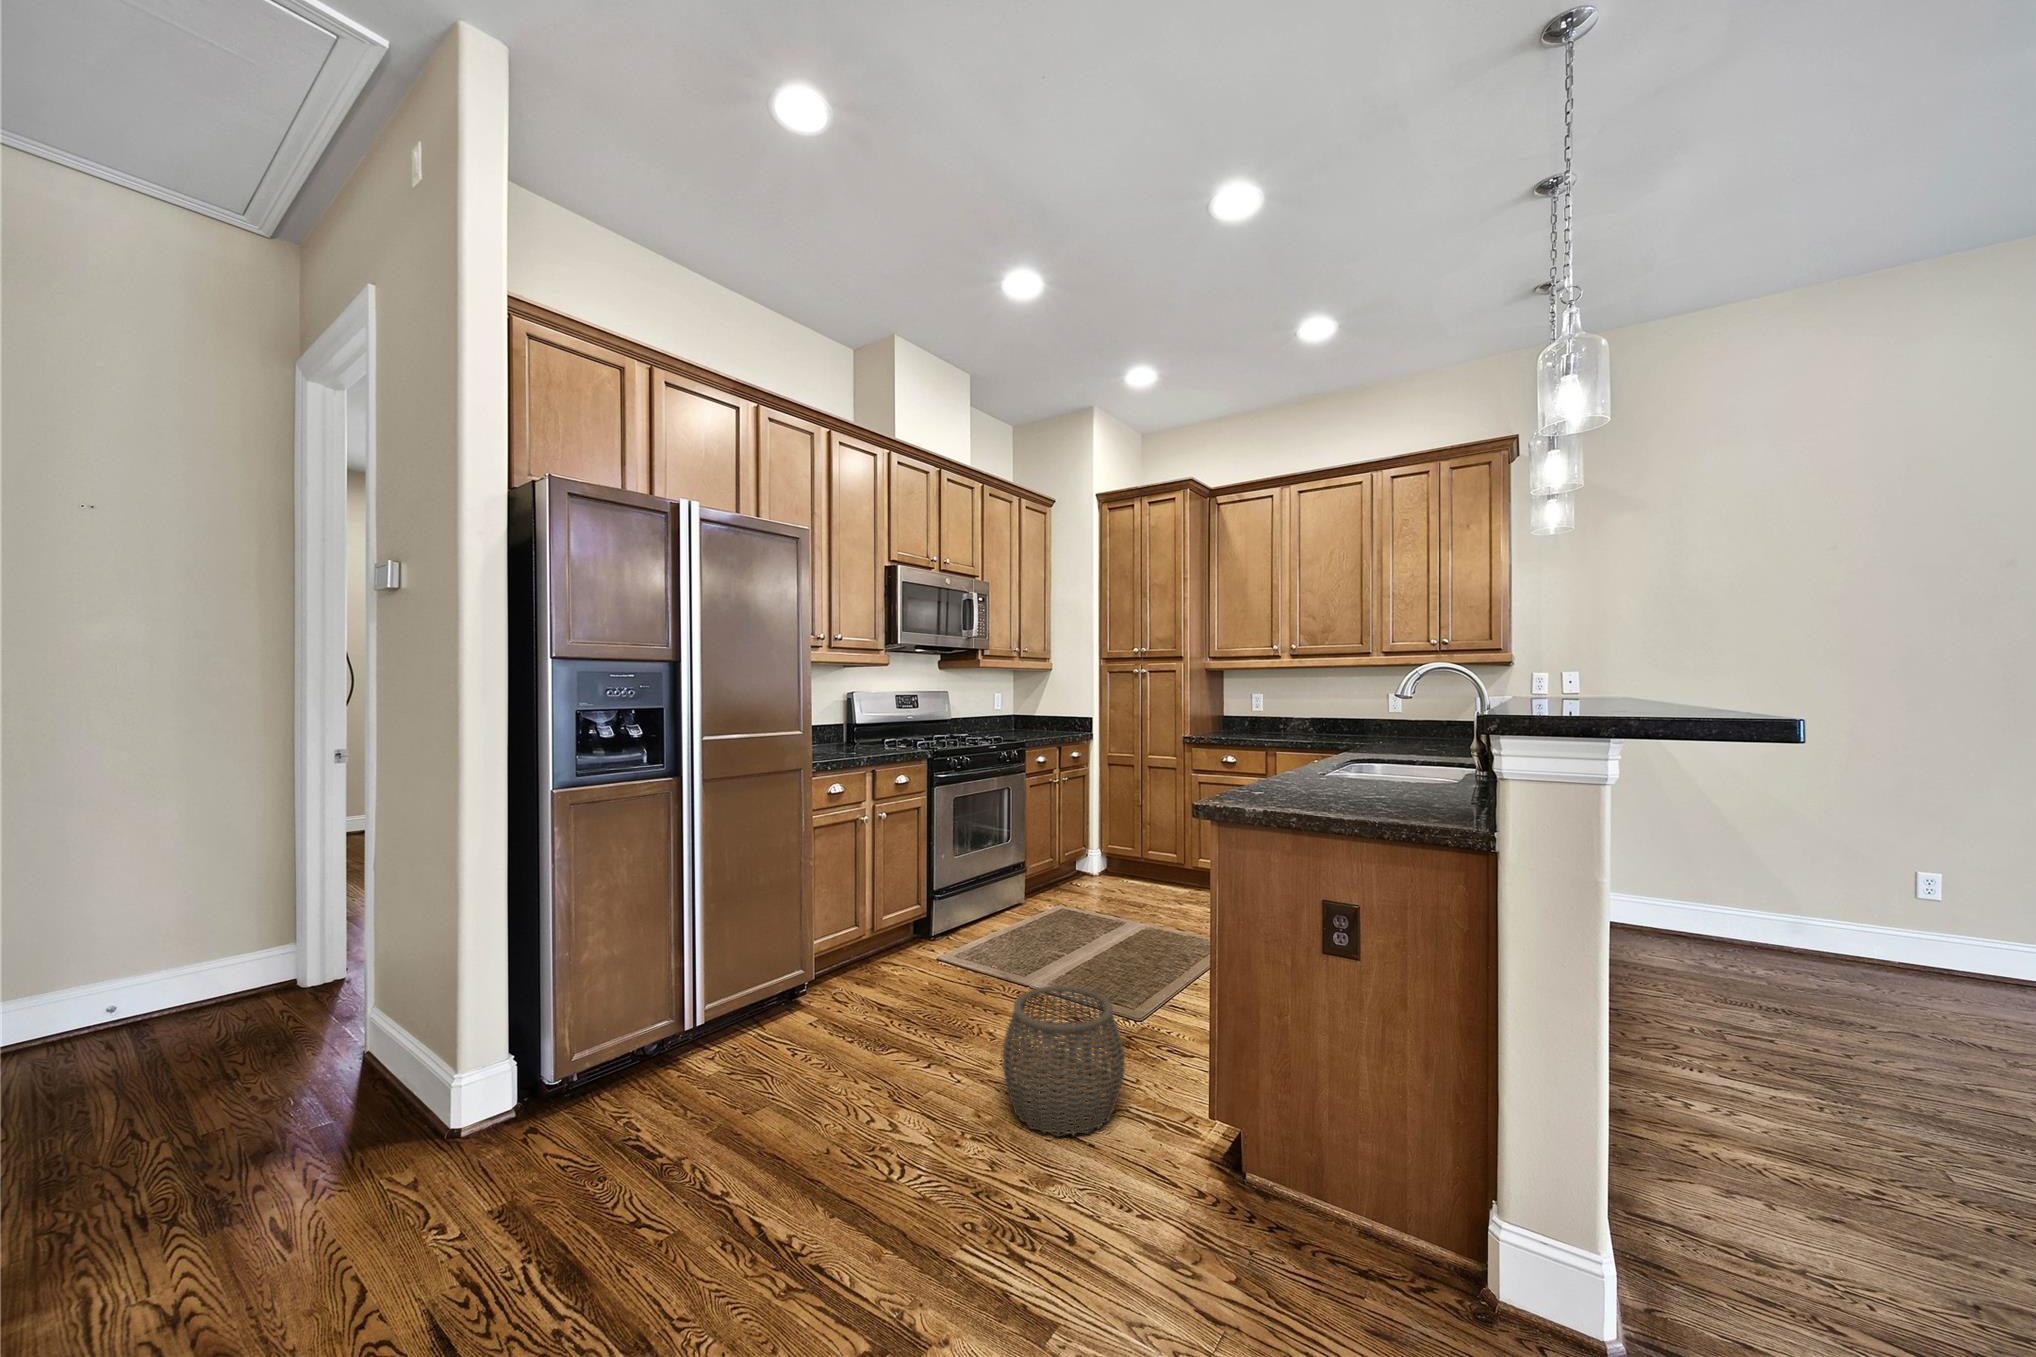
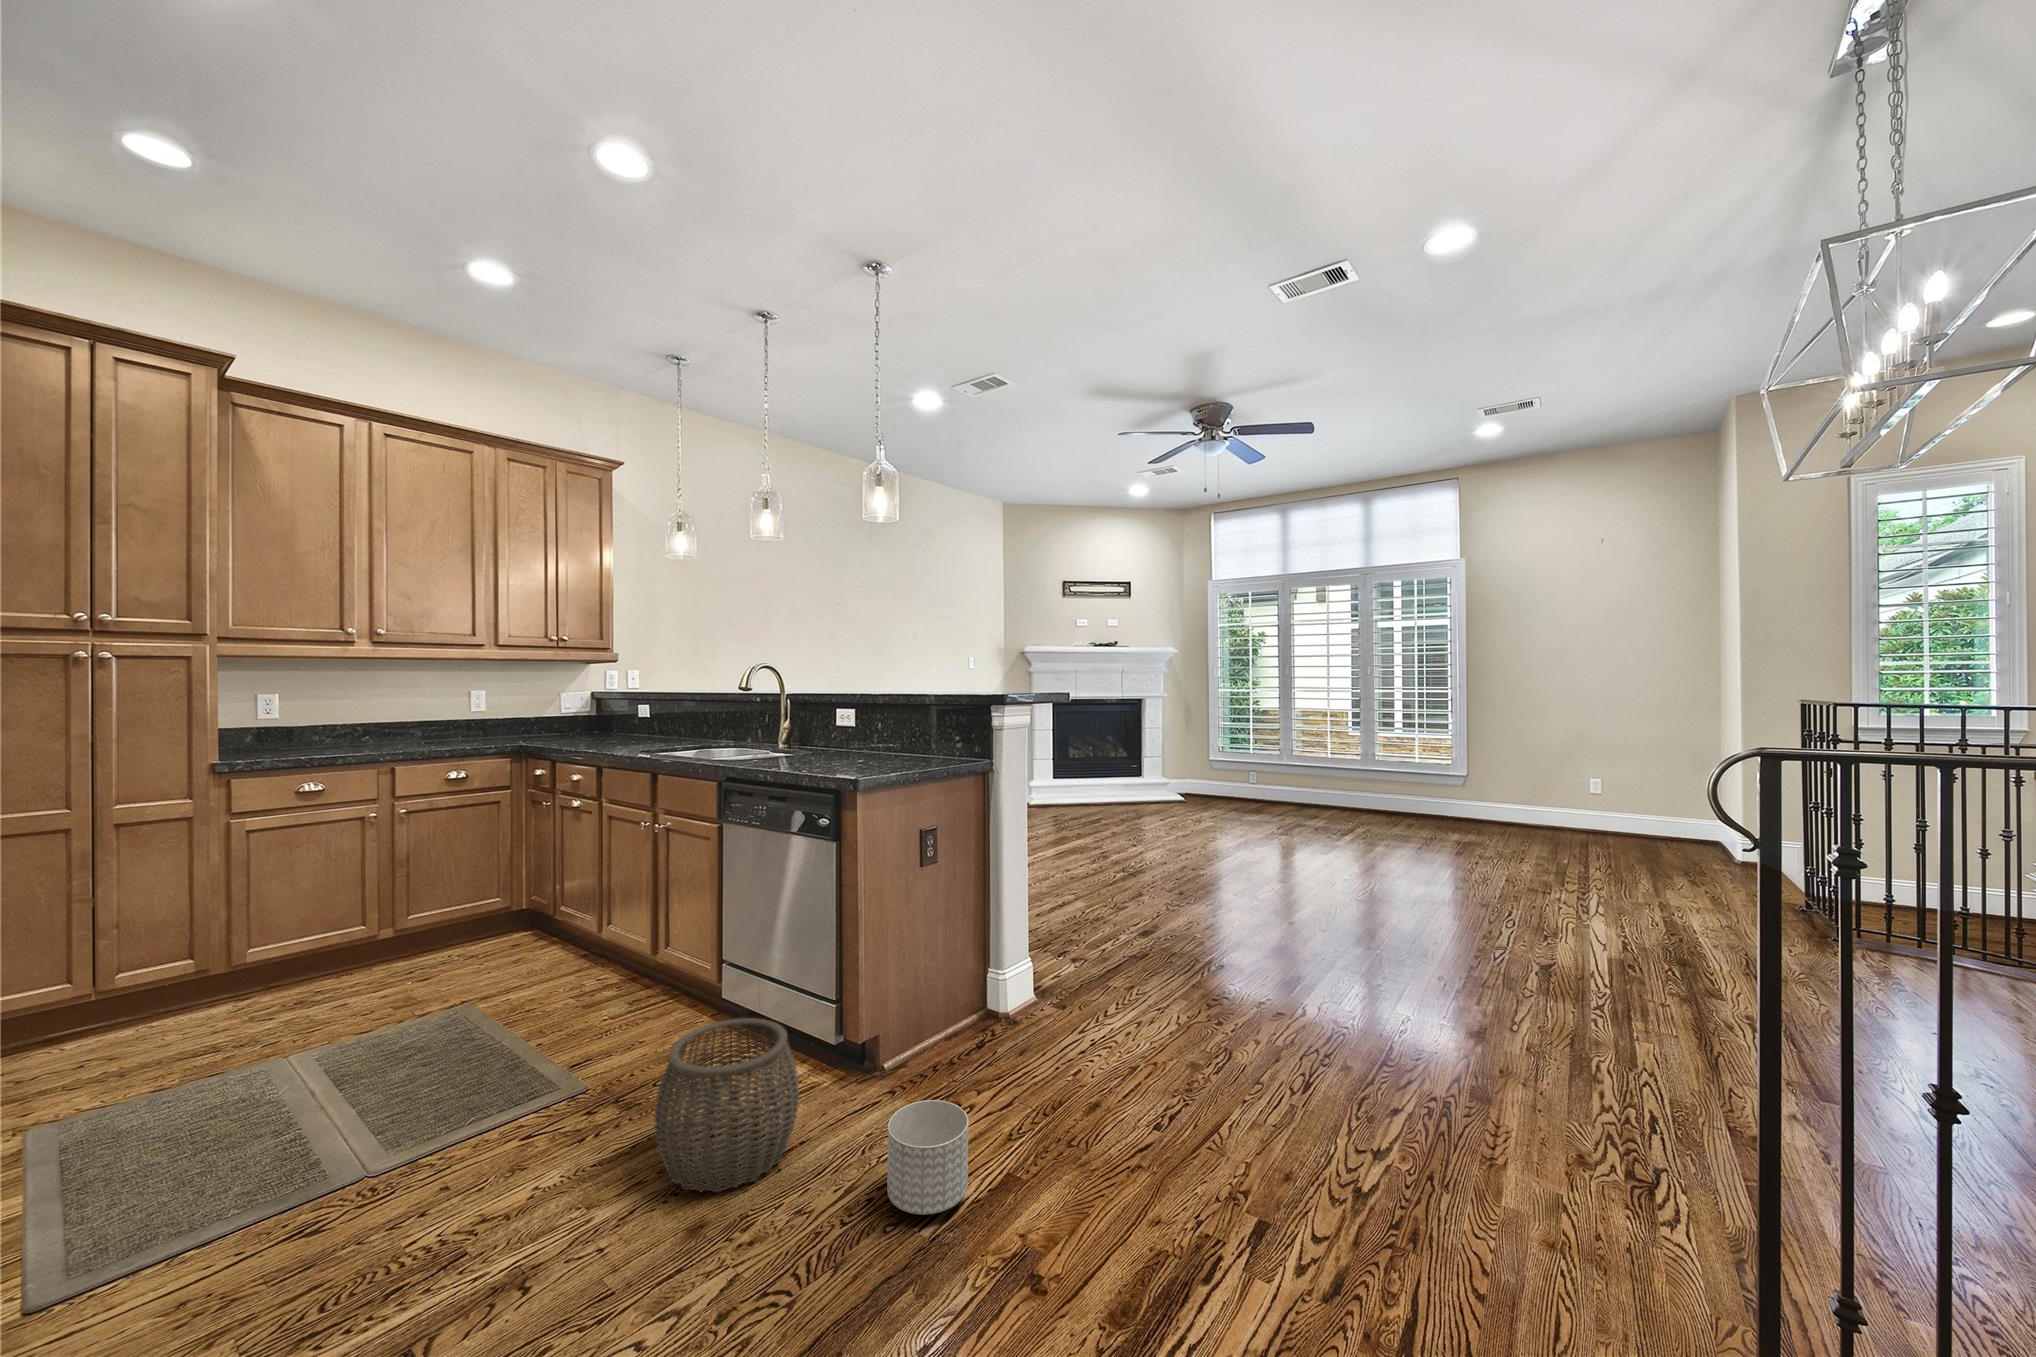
planter: none [967,1138,1055,1270] -> present [887,1100,968,1215]

